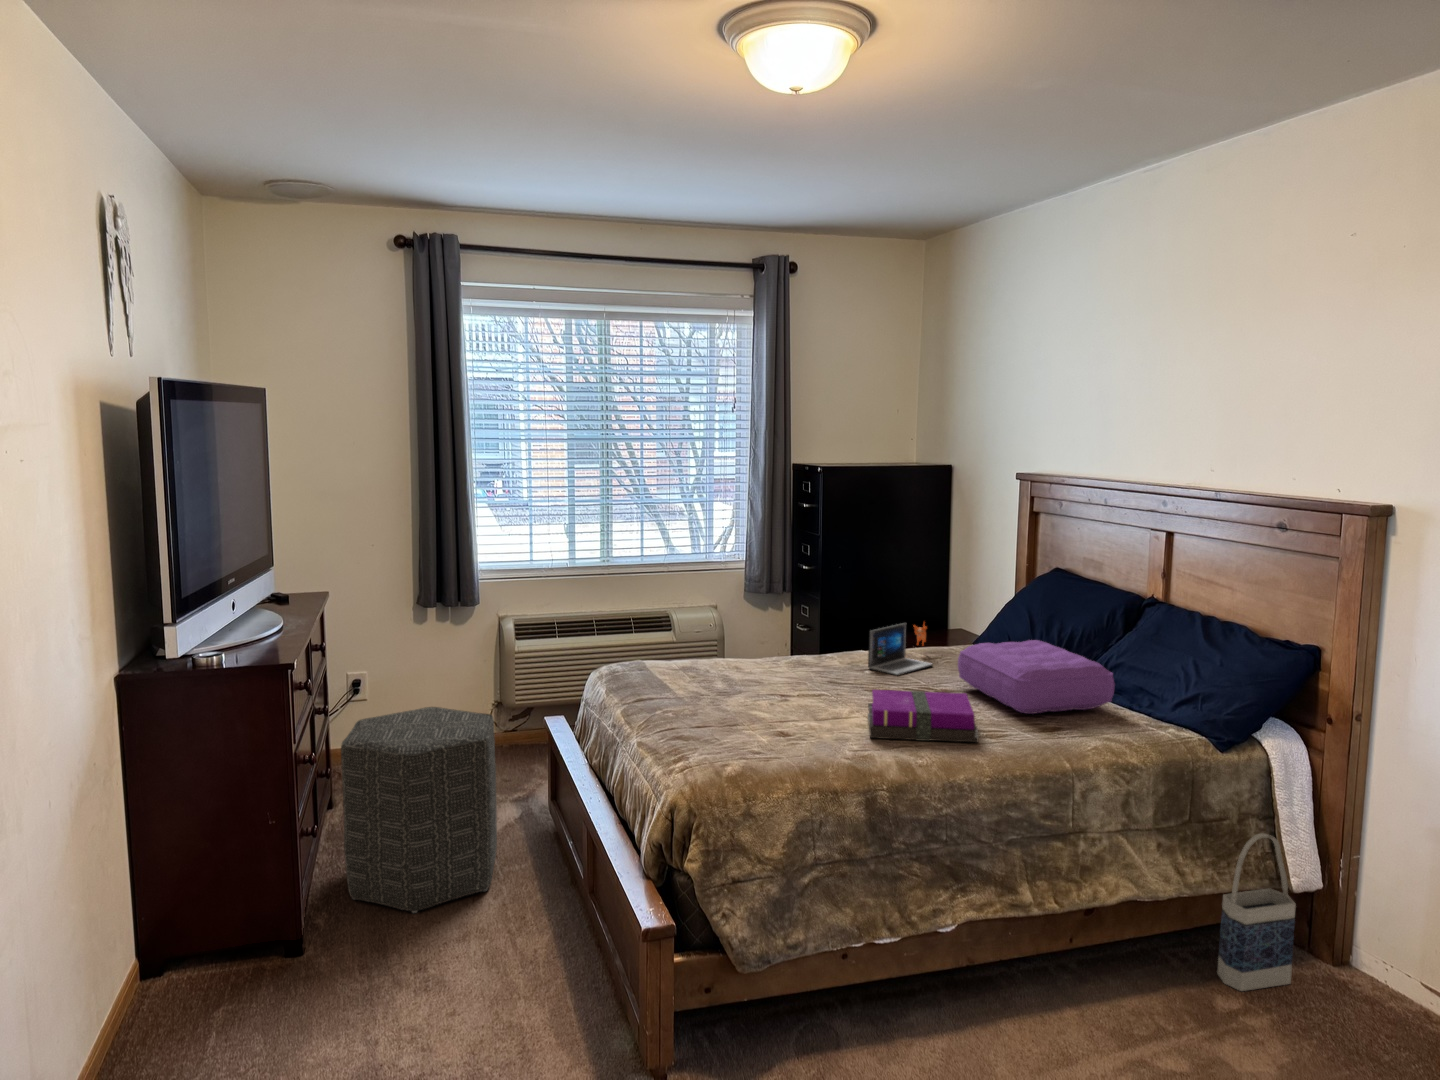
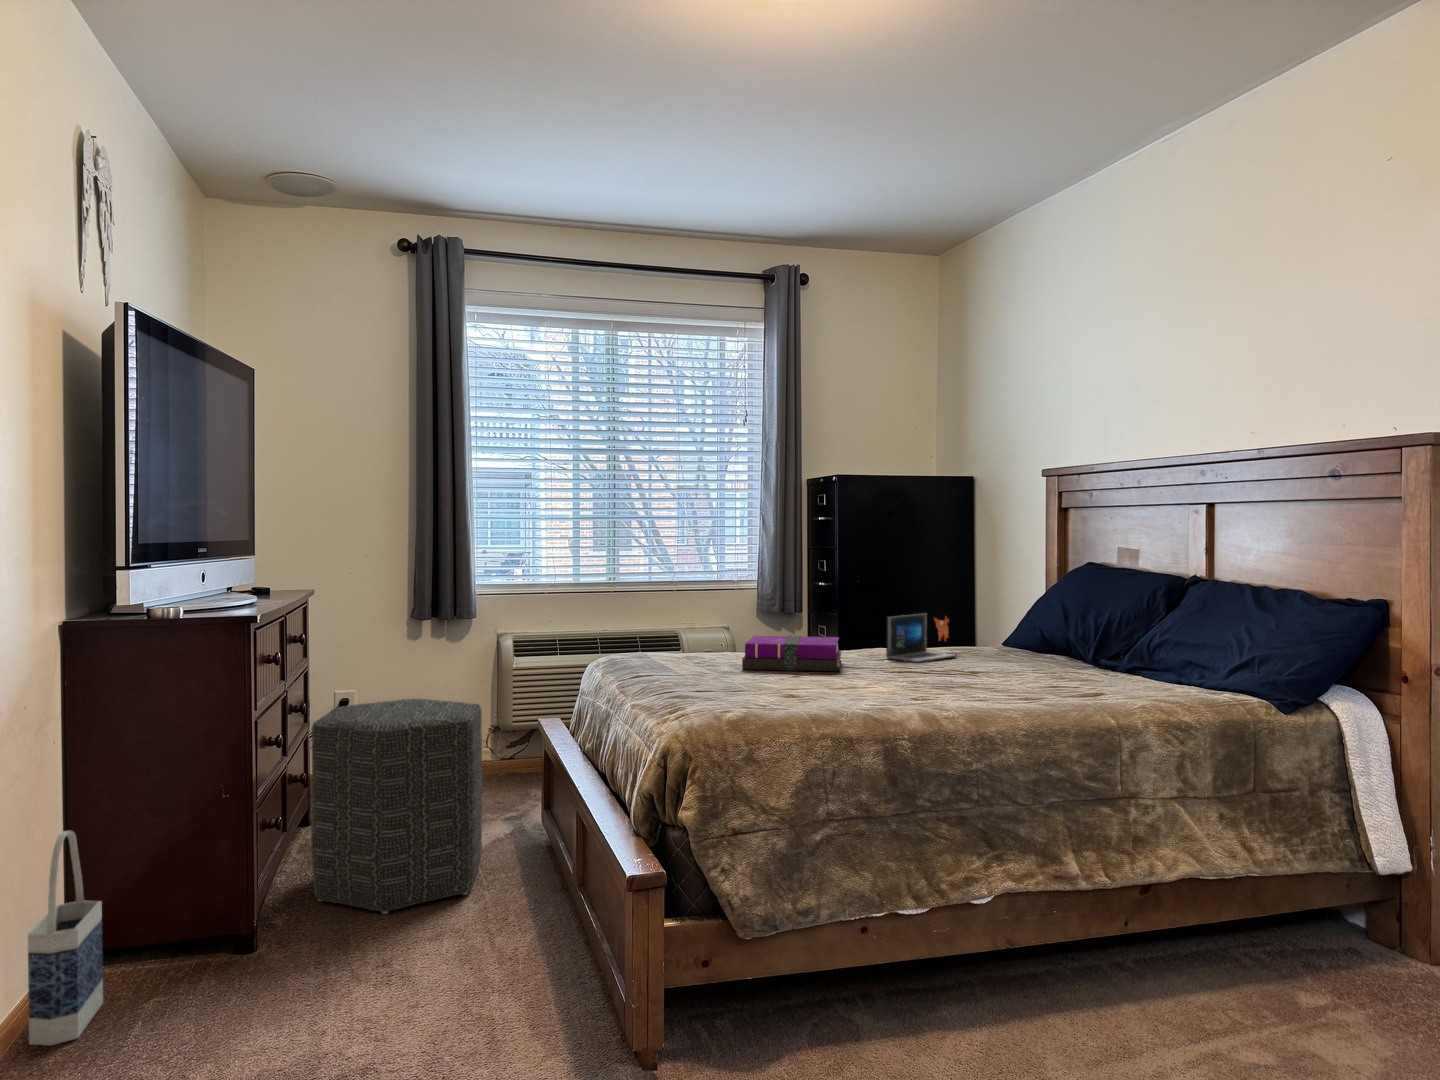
pillow: present [958,640,1115,714] -> none [984,617,1159,684]
notebook: present [868,690,979,742] -> present [742,636,841,671]
bag: present [1217,833,1296,991] -> present [28,831,103,1045]

